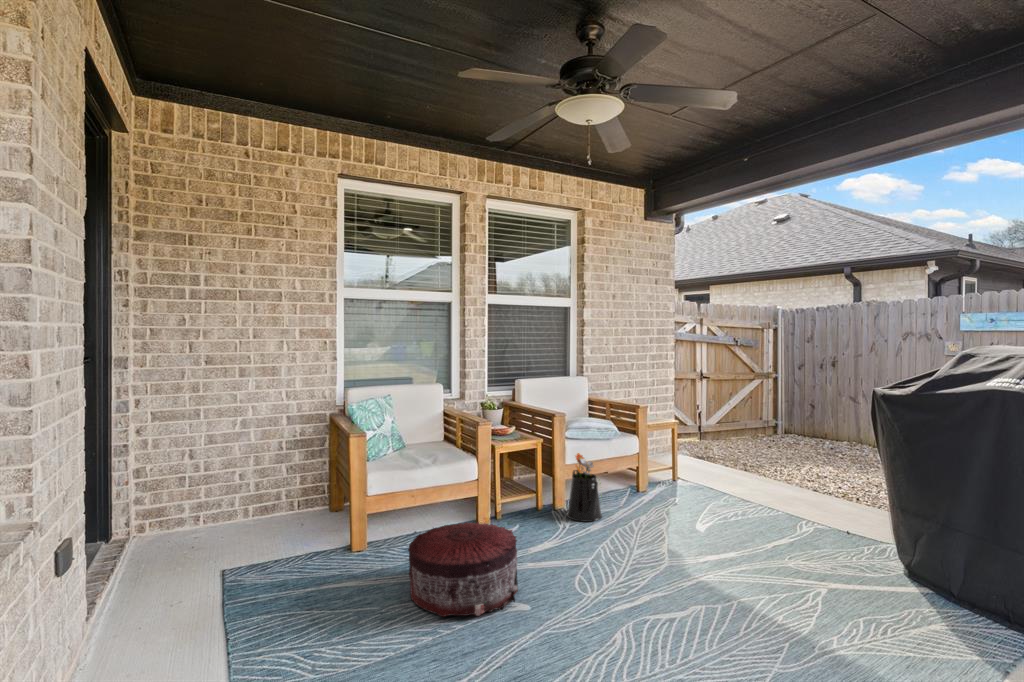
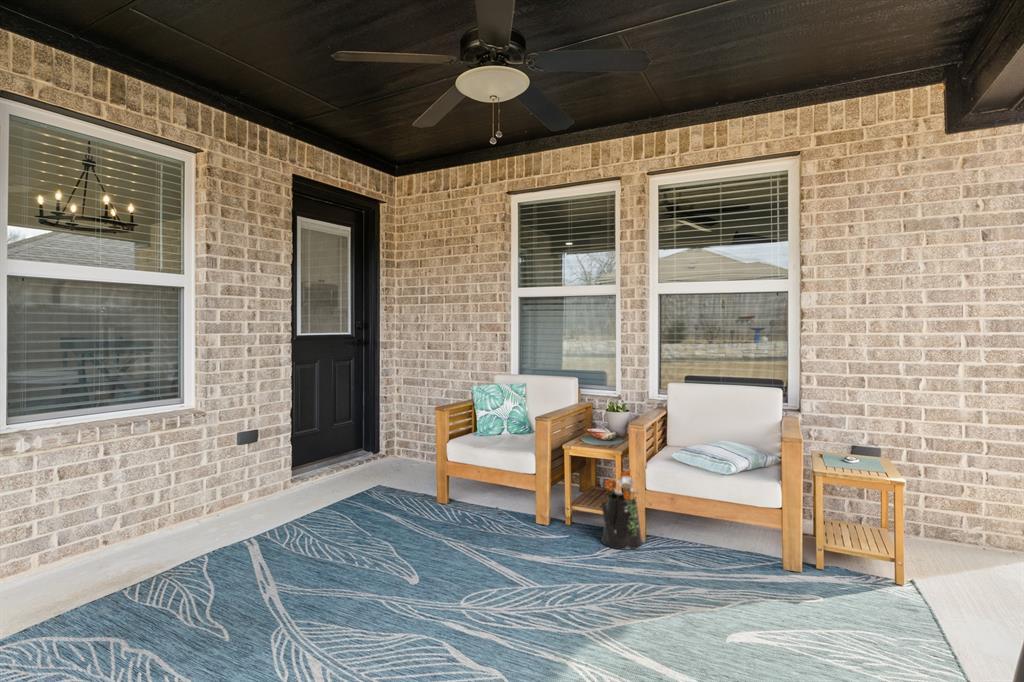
pouf: present [408,522,518,617] -> none [360,485,449,554]

